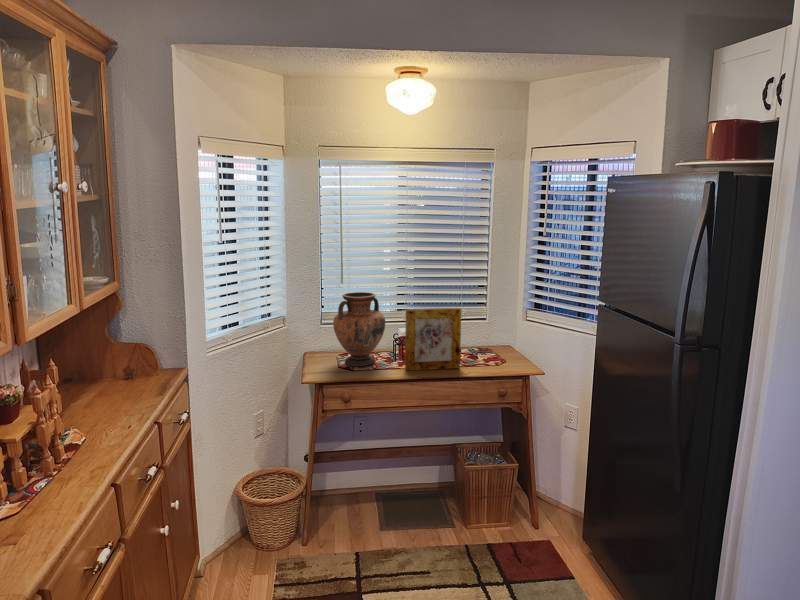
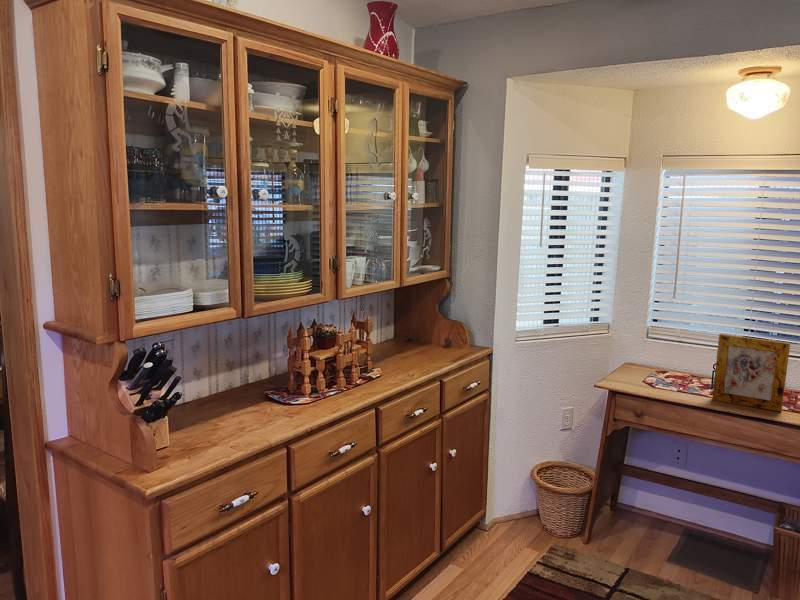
vase: present [333,292,385,366] -> none [646,308,704,385]

